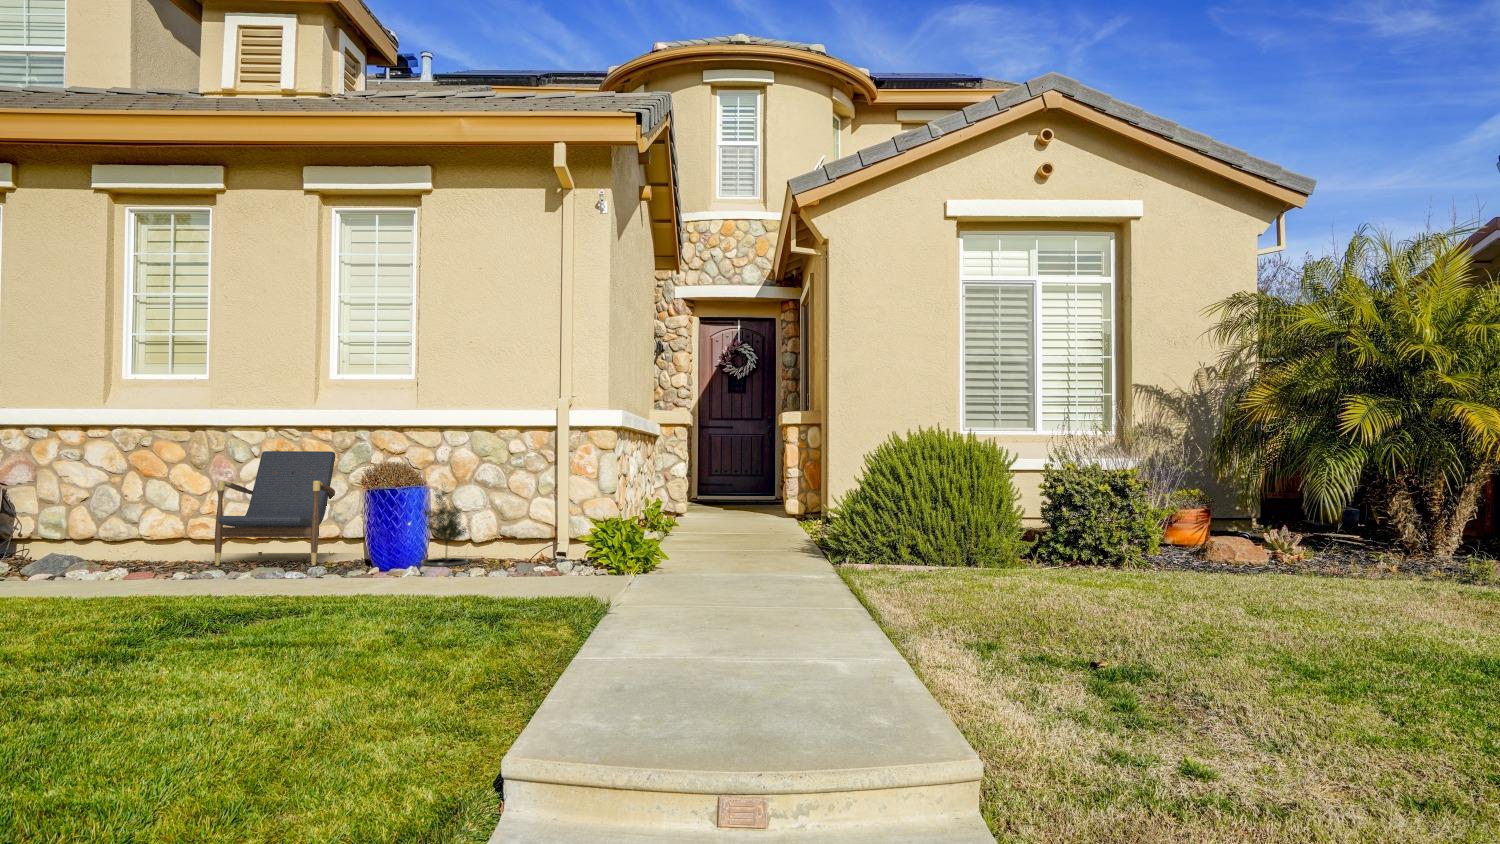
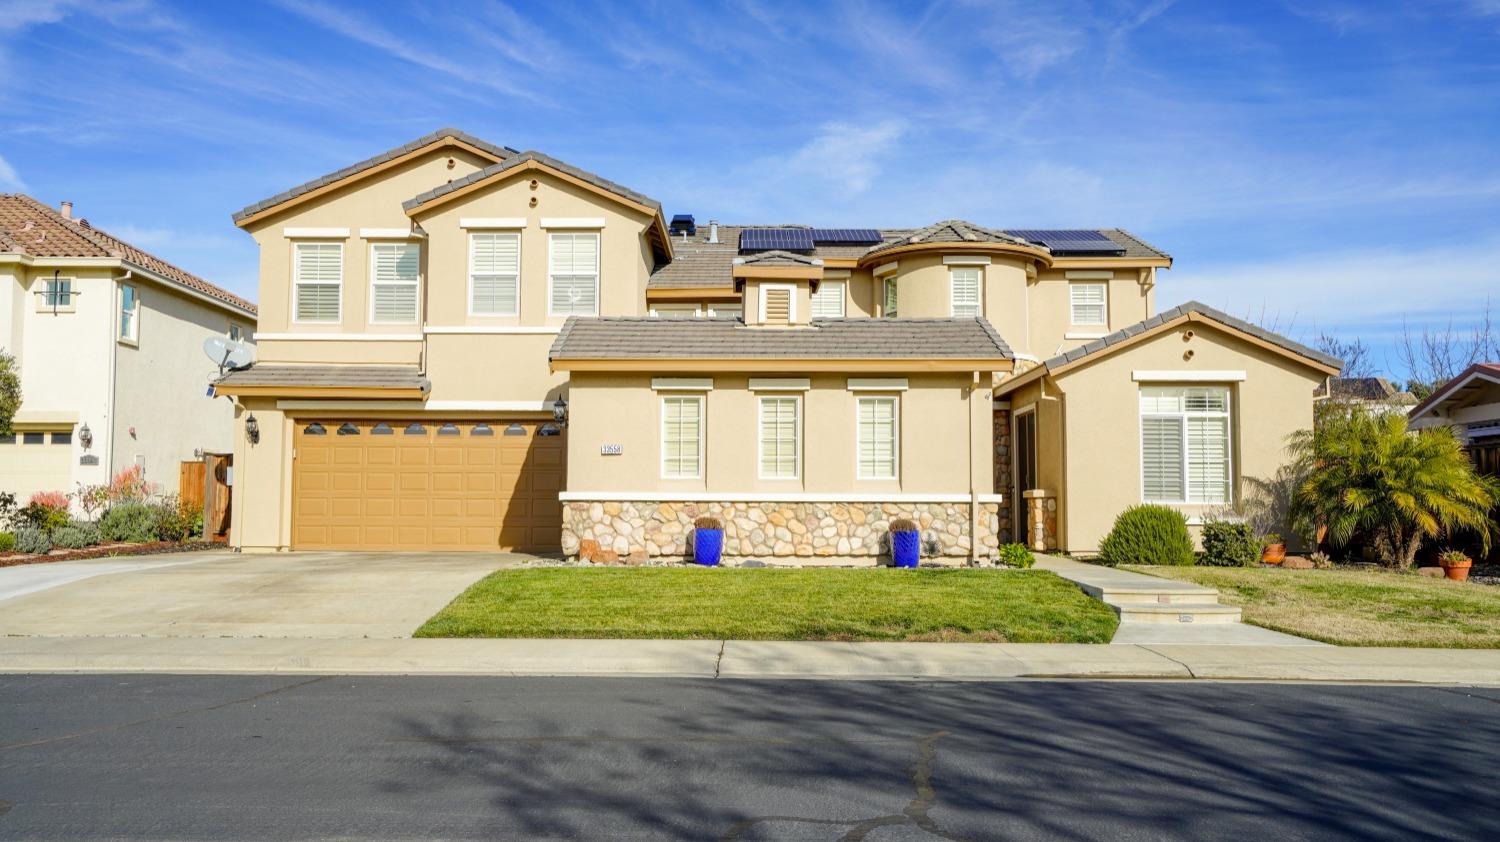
lounge chair: present [215,451,336,566] -> none [830,513,877,567]

